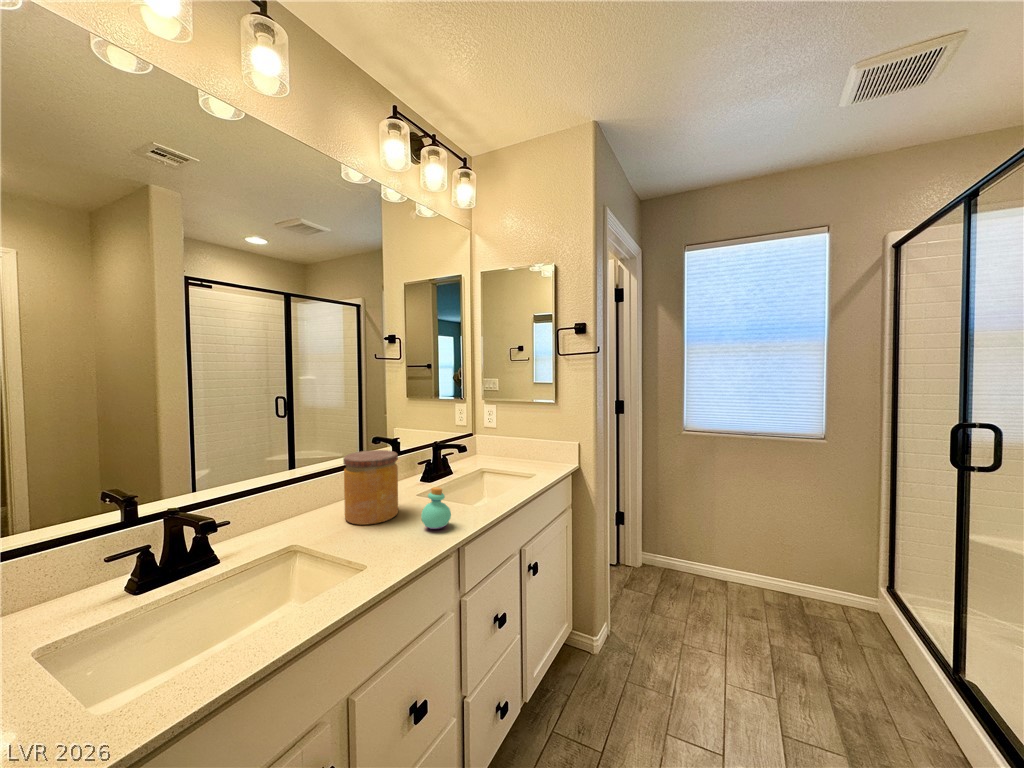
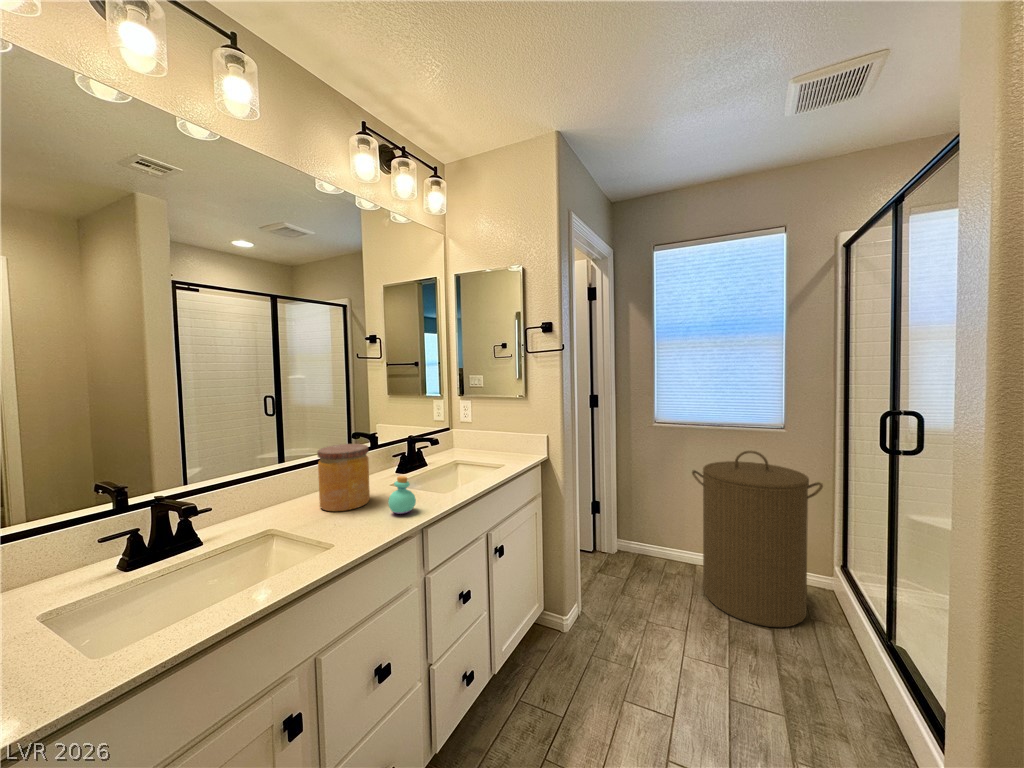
laundry hamper: none [727,462,873,653] -> present [692,451,823,627]

